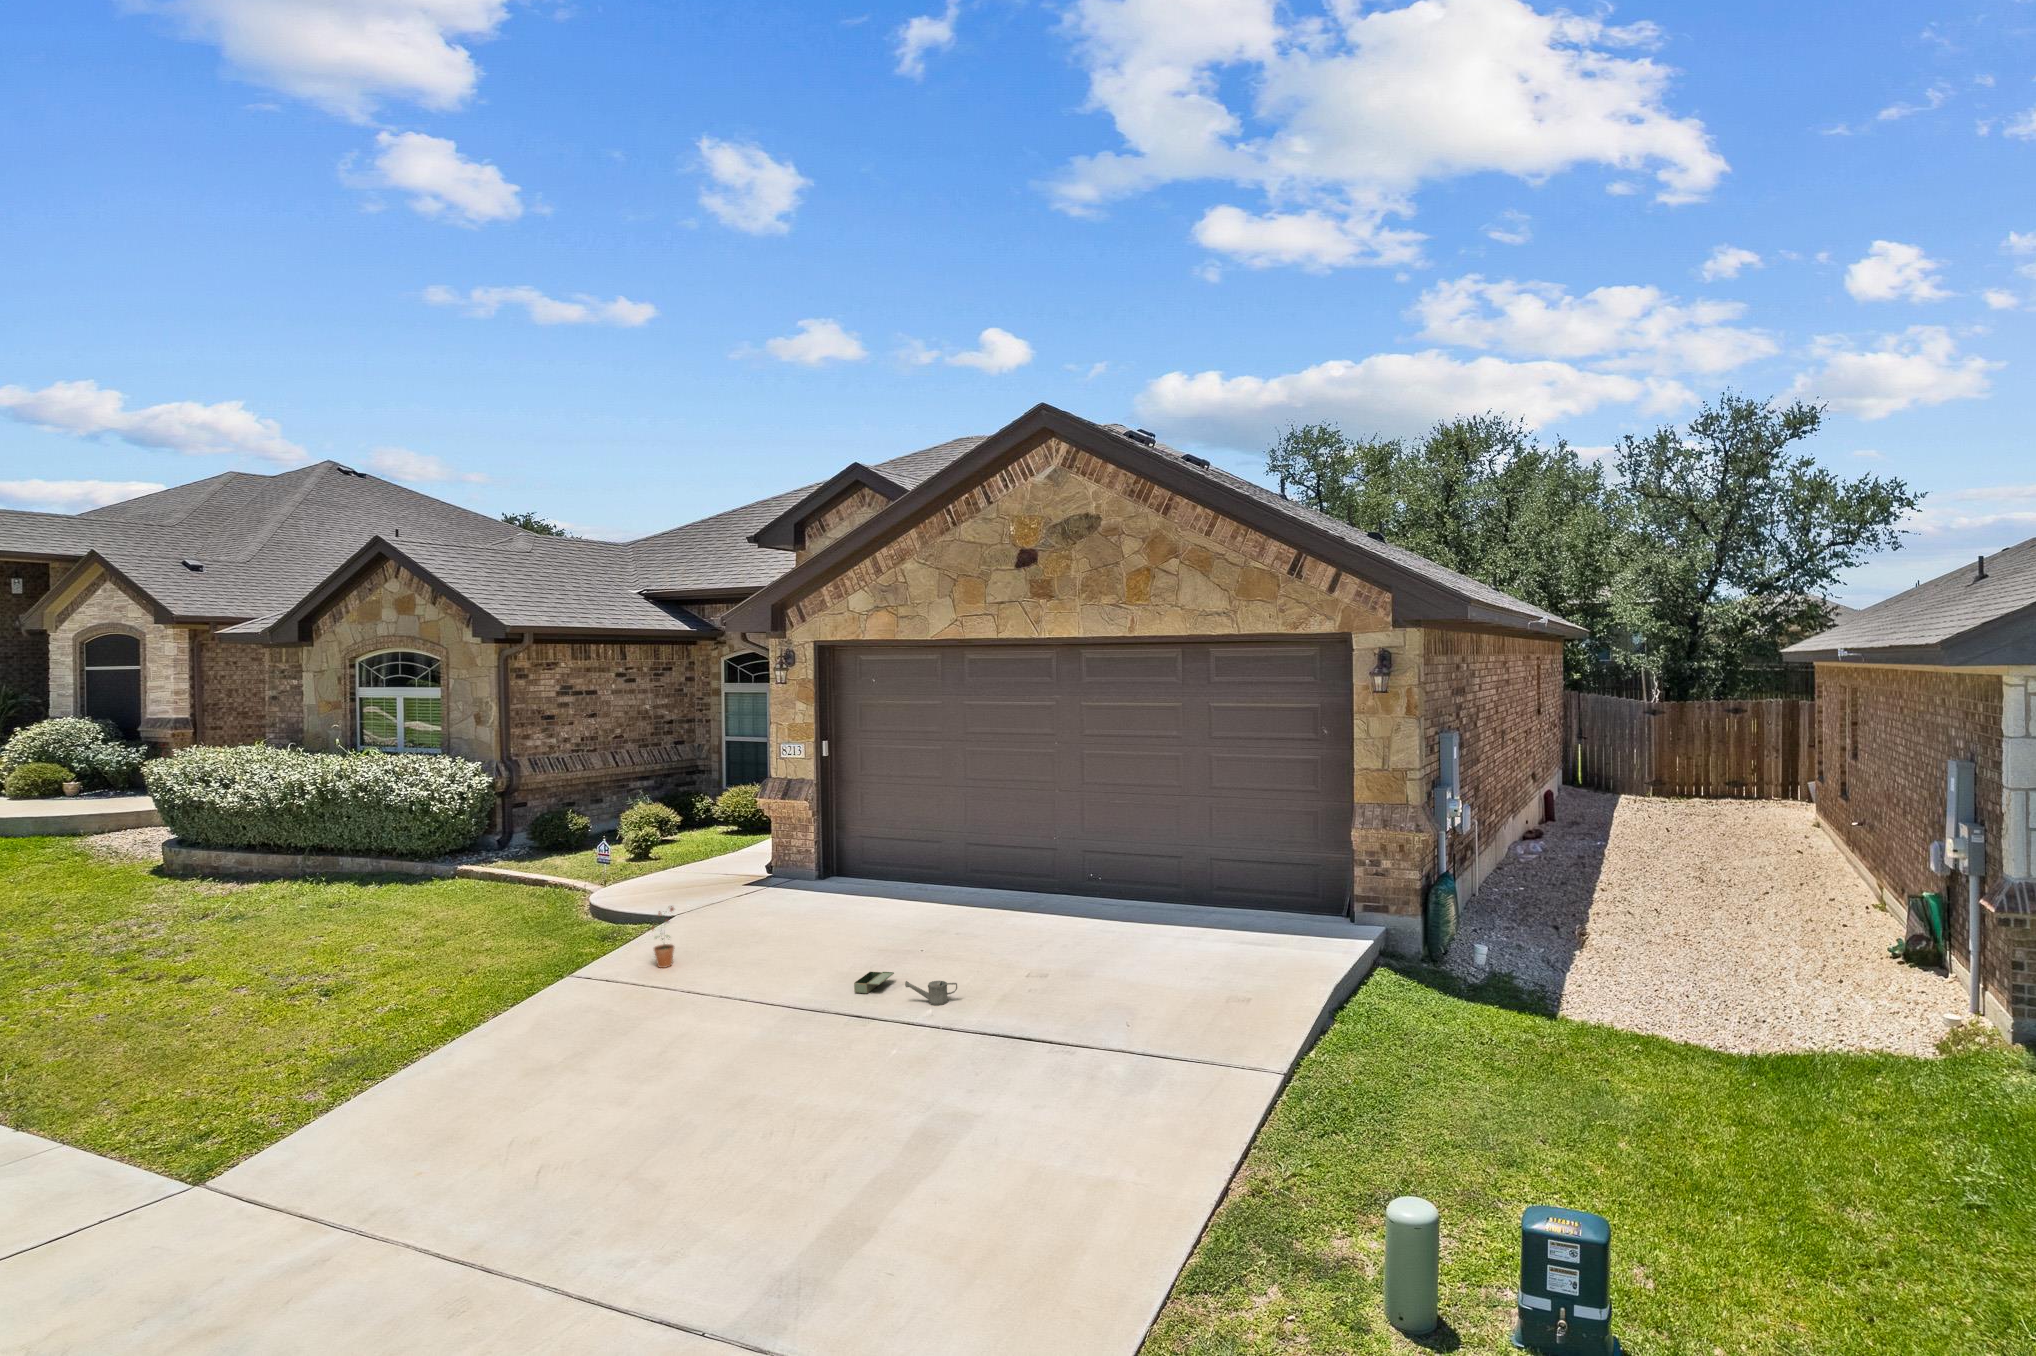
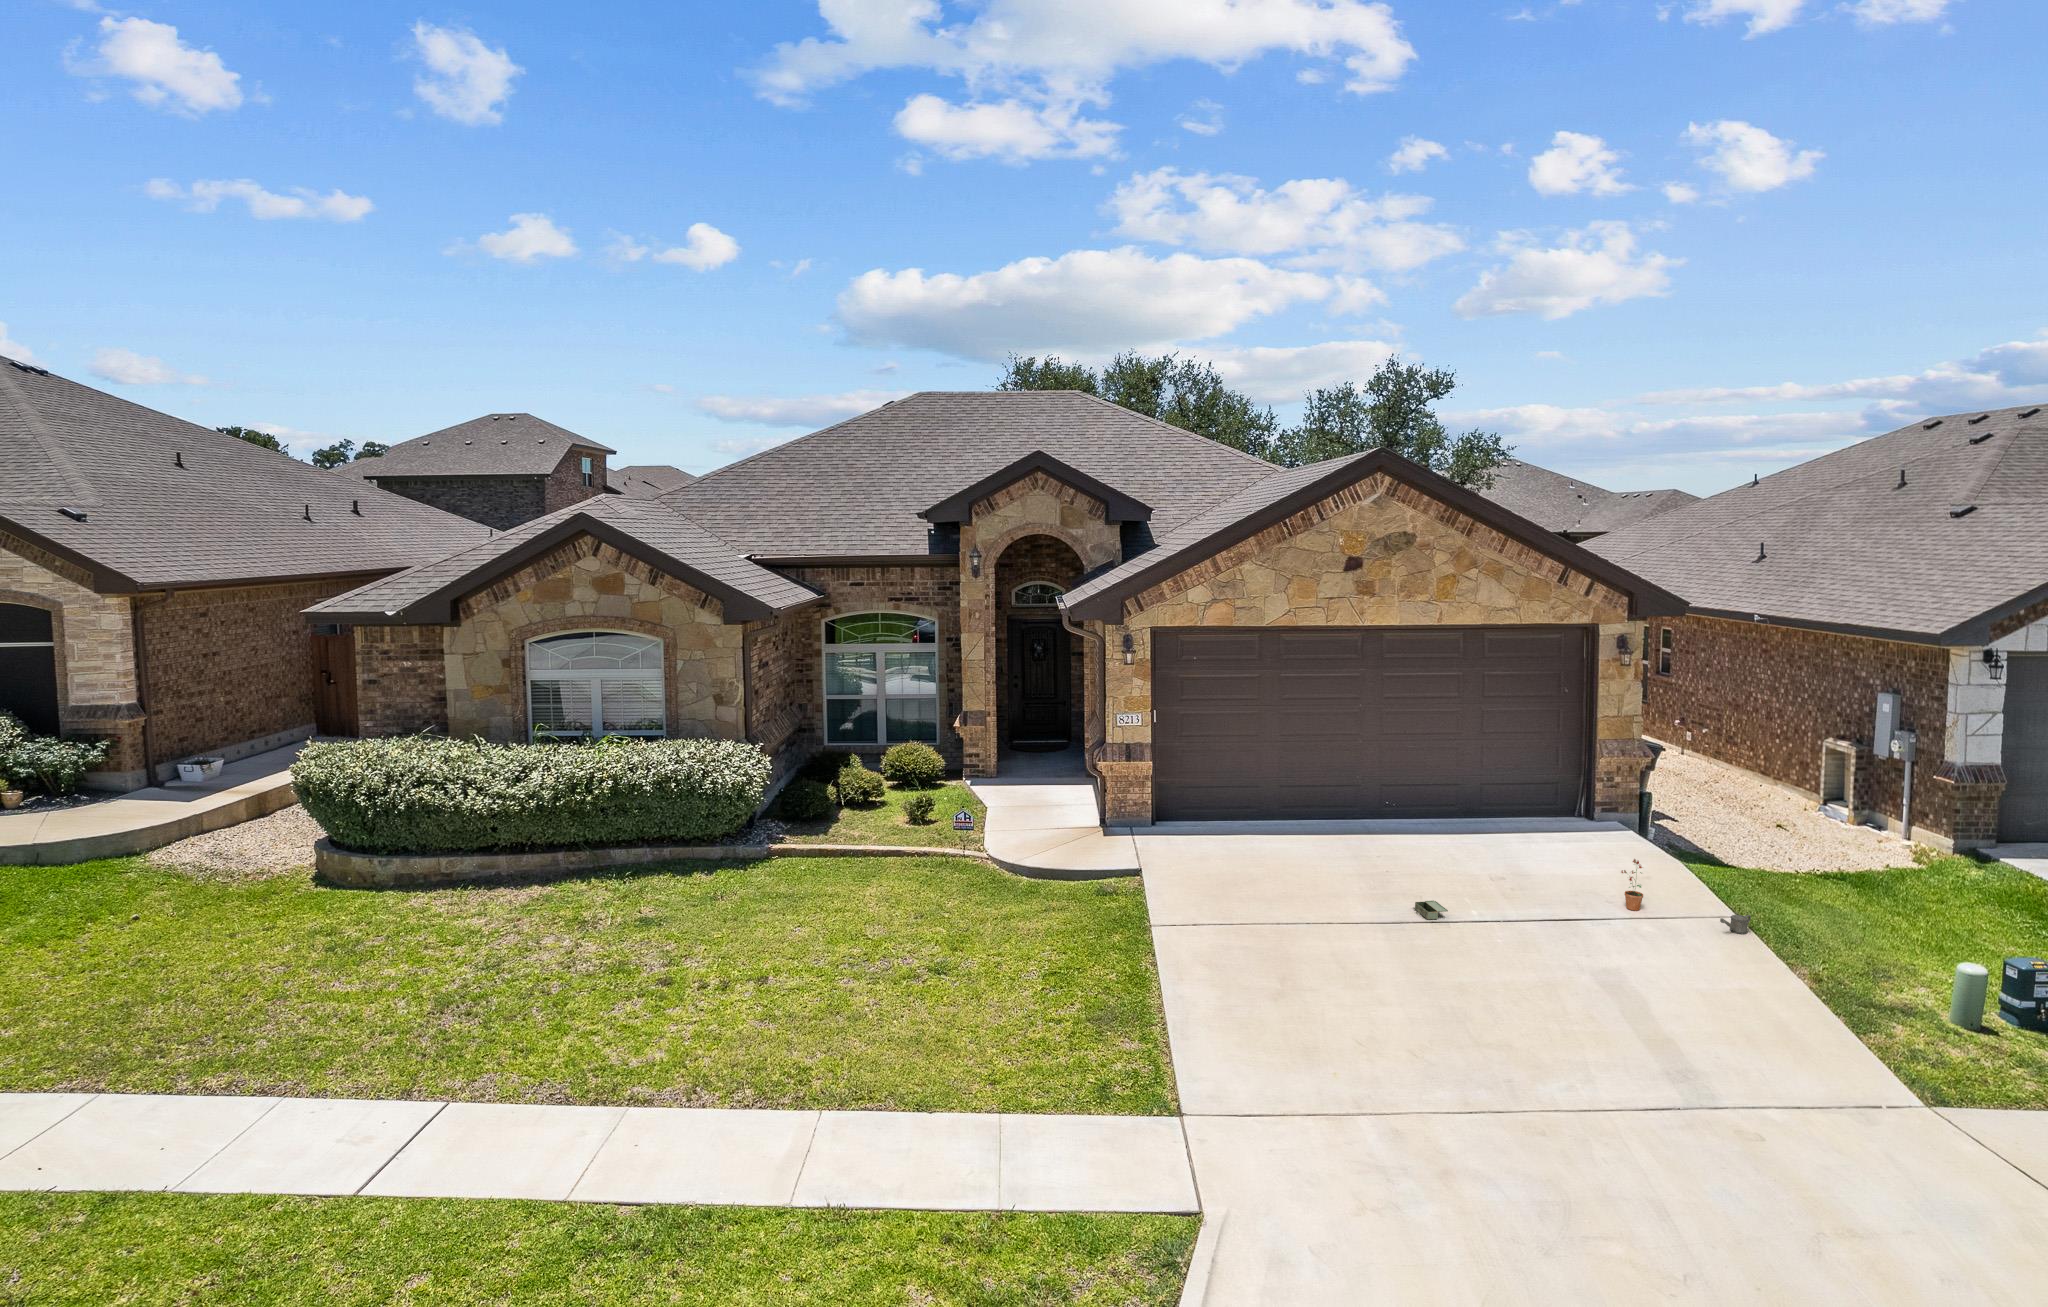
potted plant: present [651,906,674,968] -> present [1621,859,1643,911]
watering can: present [905,981,957,1005] -> present [1720,915,1751,934]

